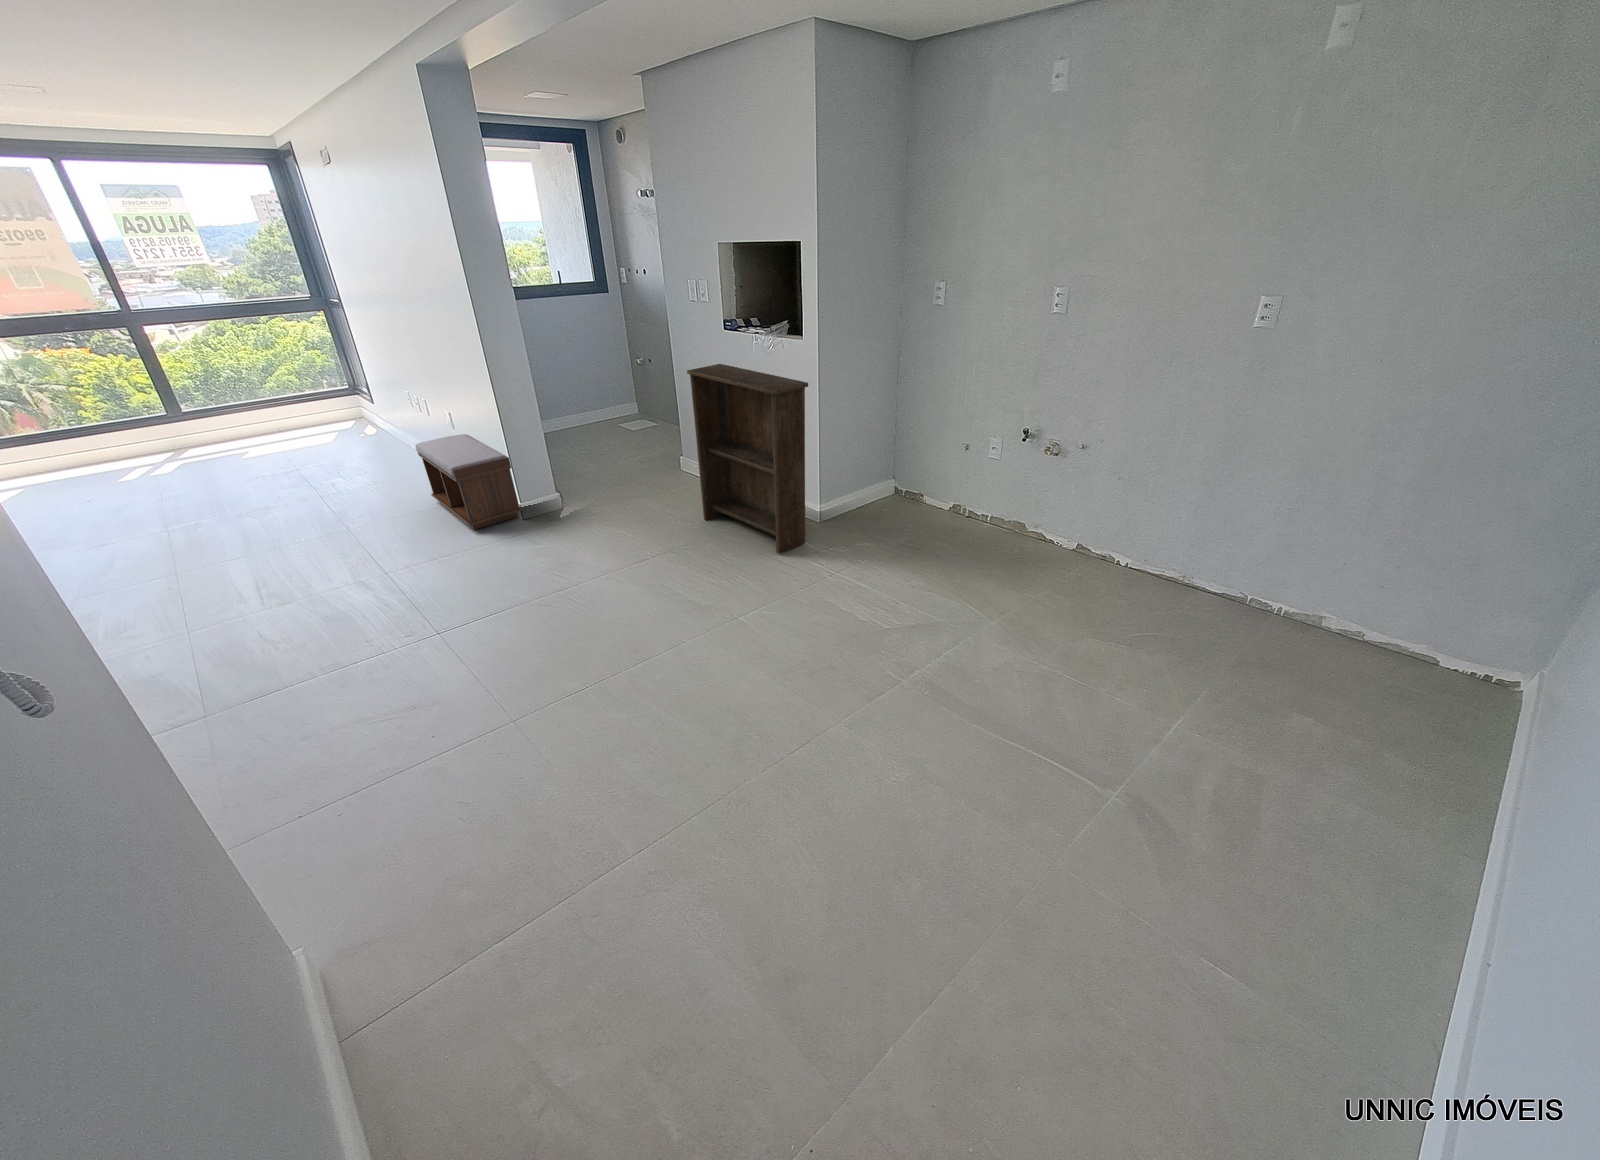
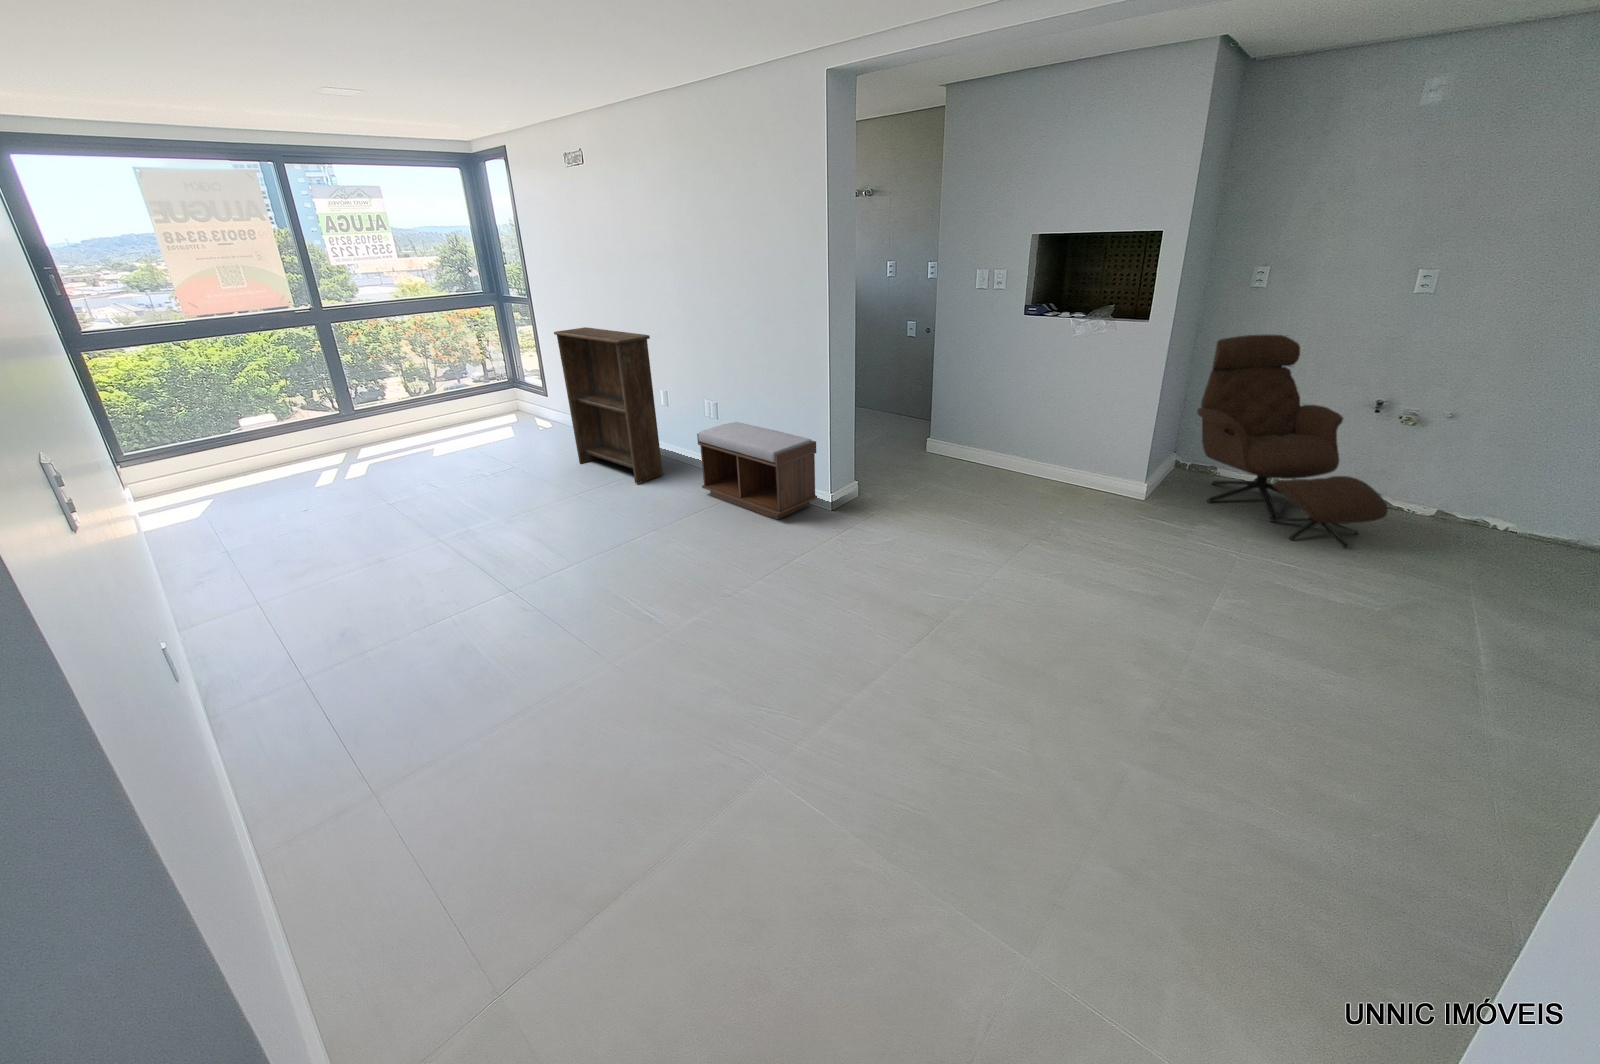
bookshelf: present [687,364,808,554] -> present [554,327,663,483]
lounge chair: none [875,366,1001,580] -> present [1197,335,1388,548]

